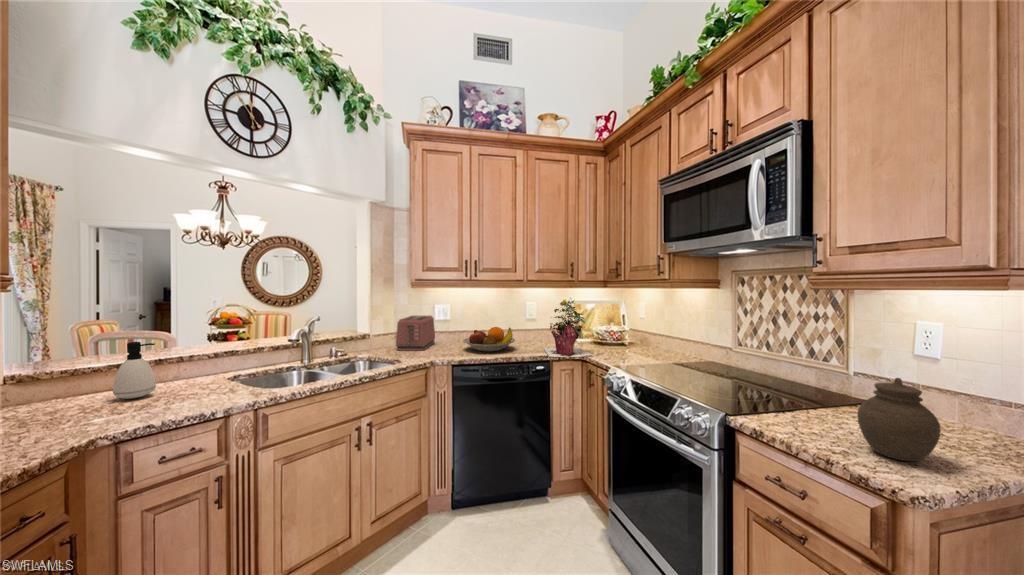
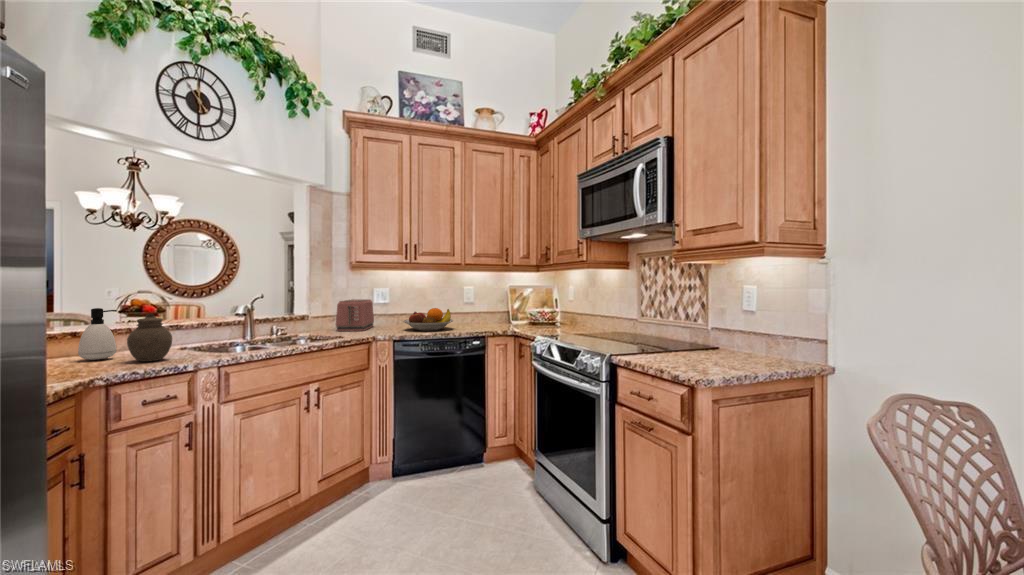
potted plant: present [544,299,593,357] -> none [480,279,524,333]
jar: present [857,378,941,461] -> present [127,314,172,362]

